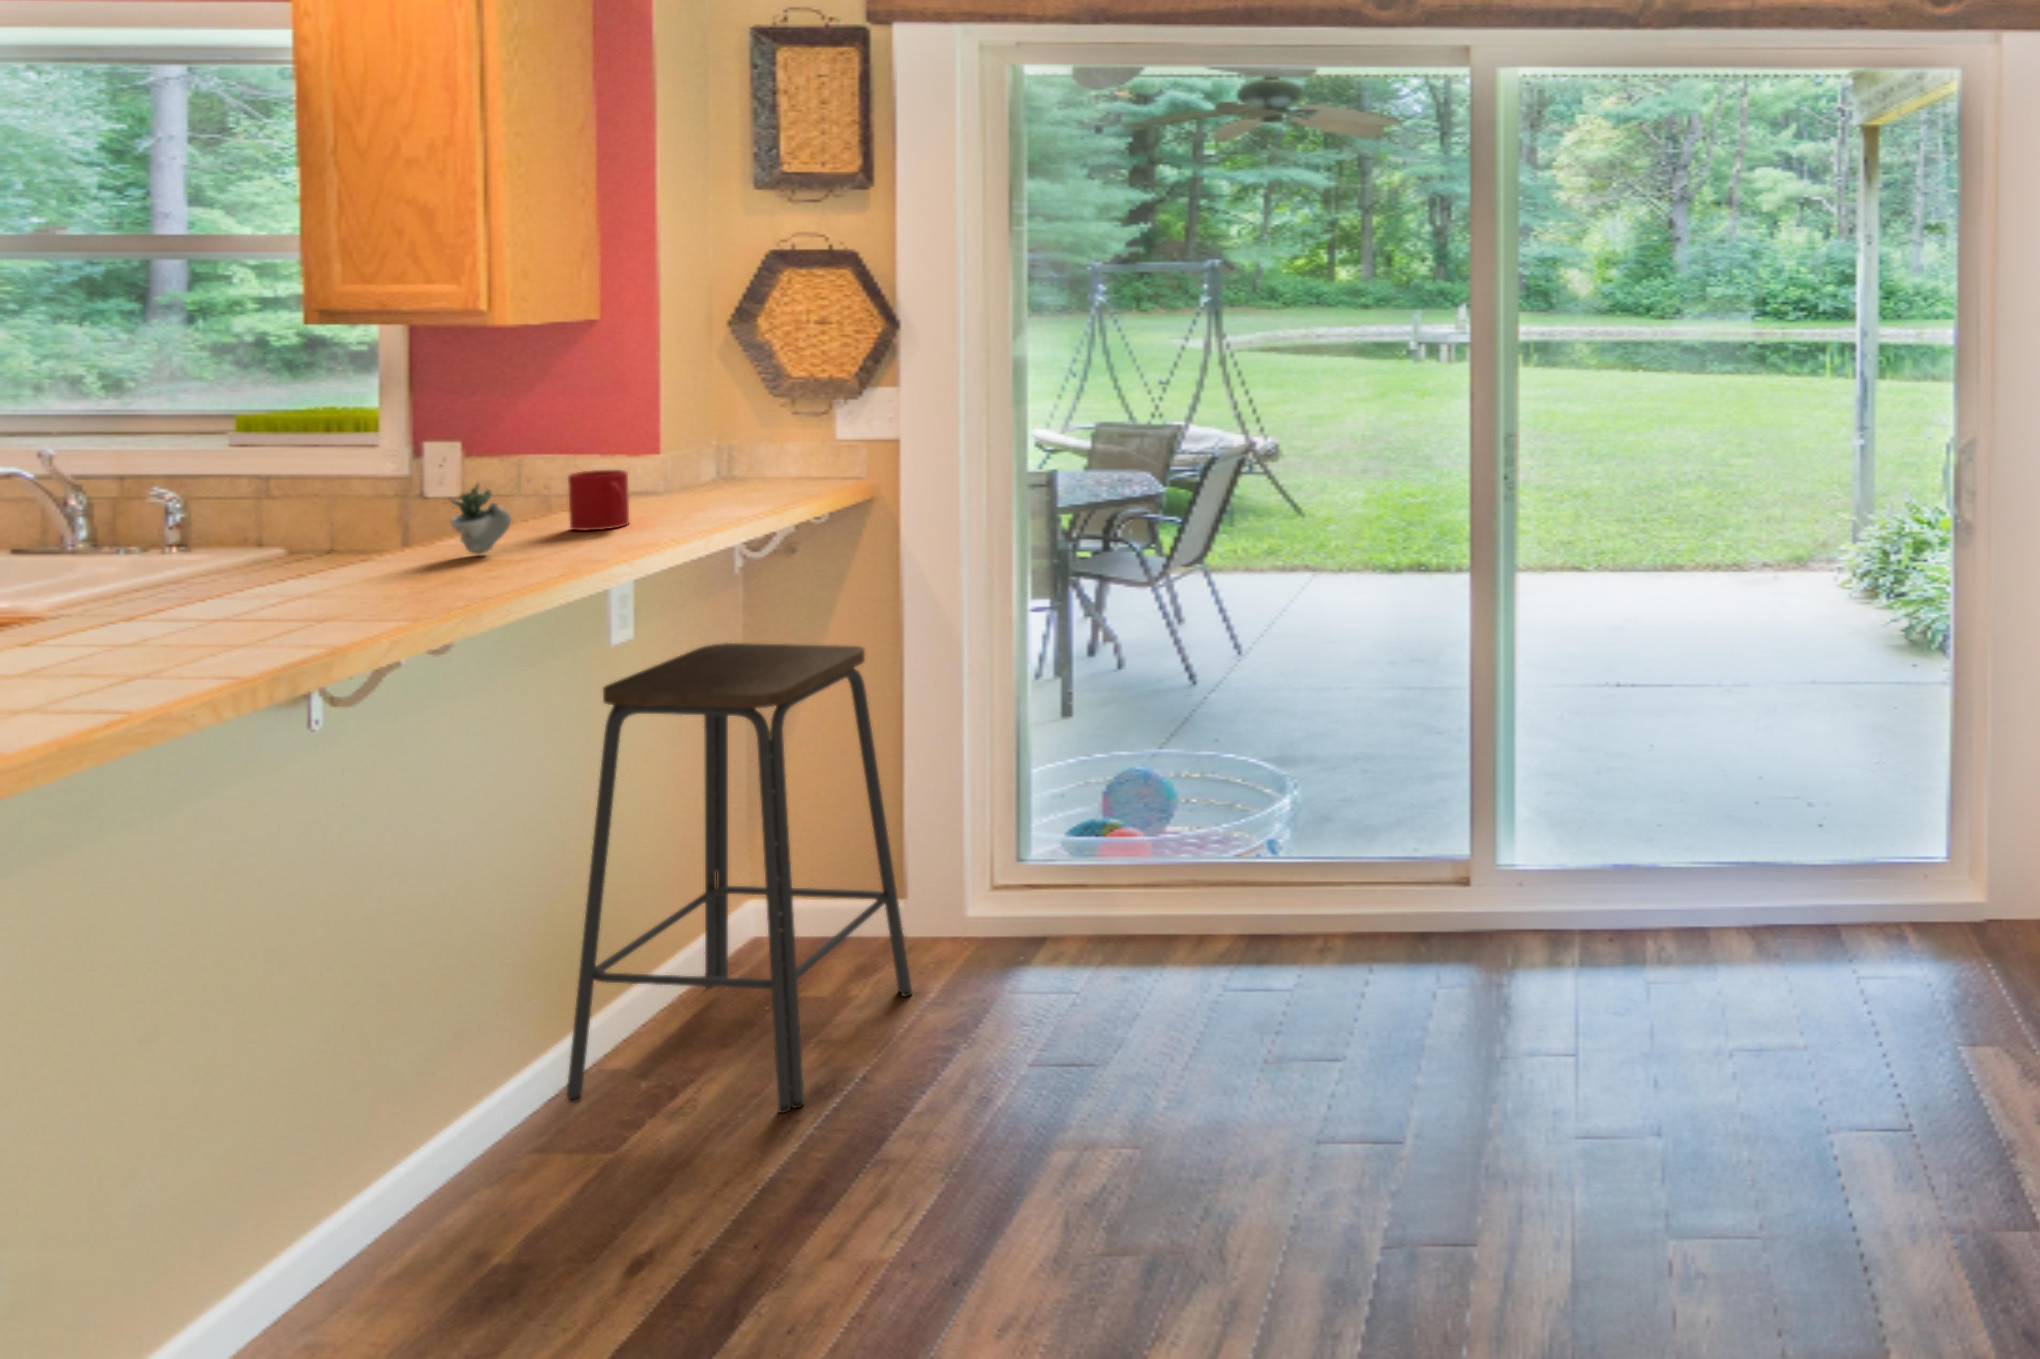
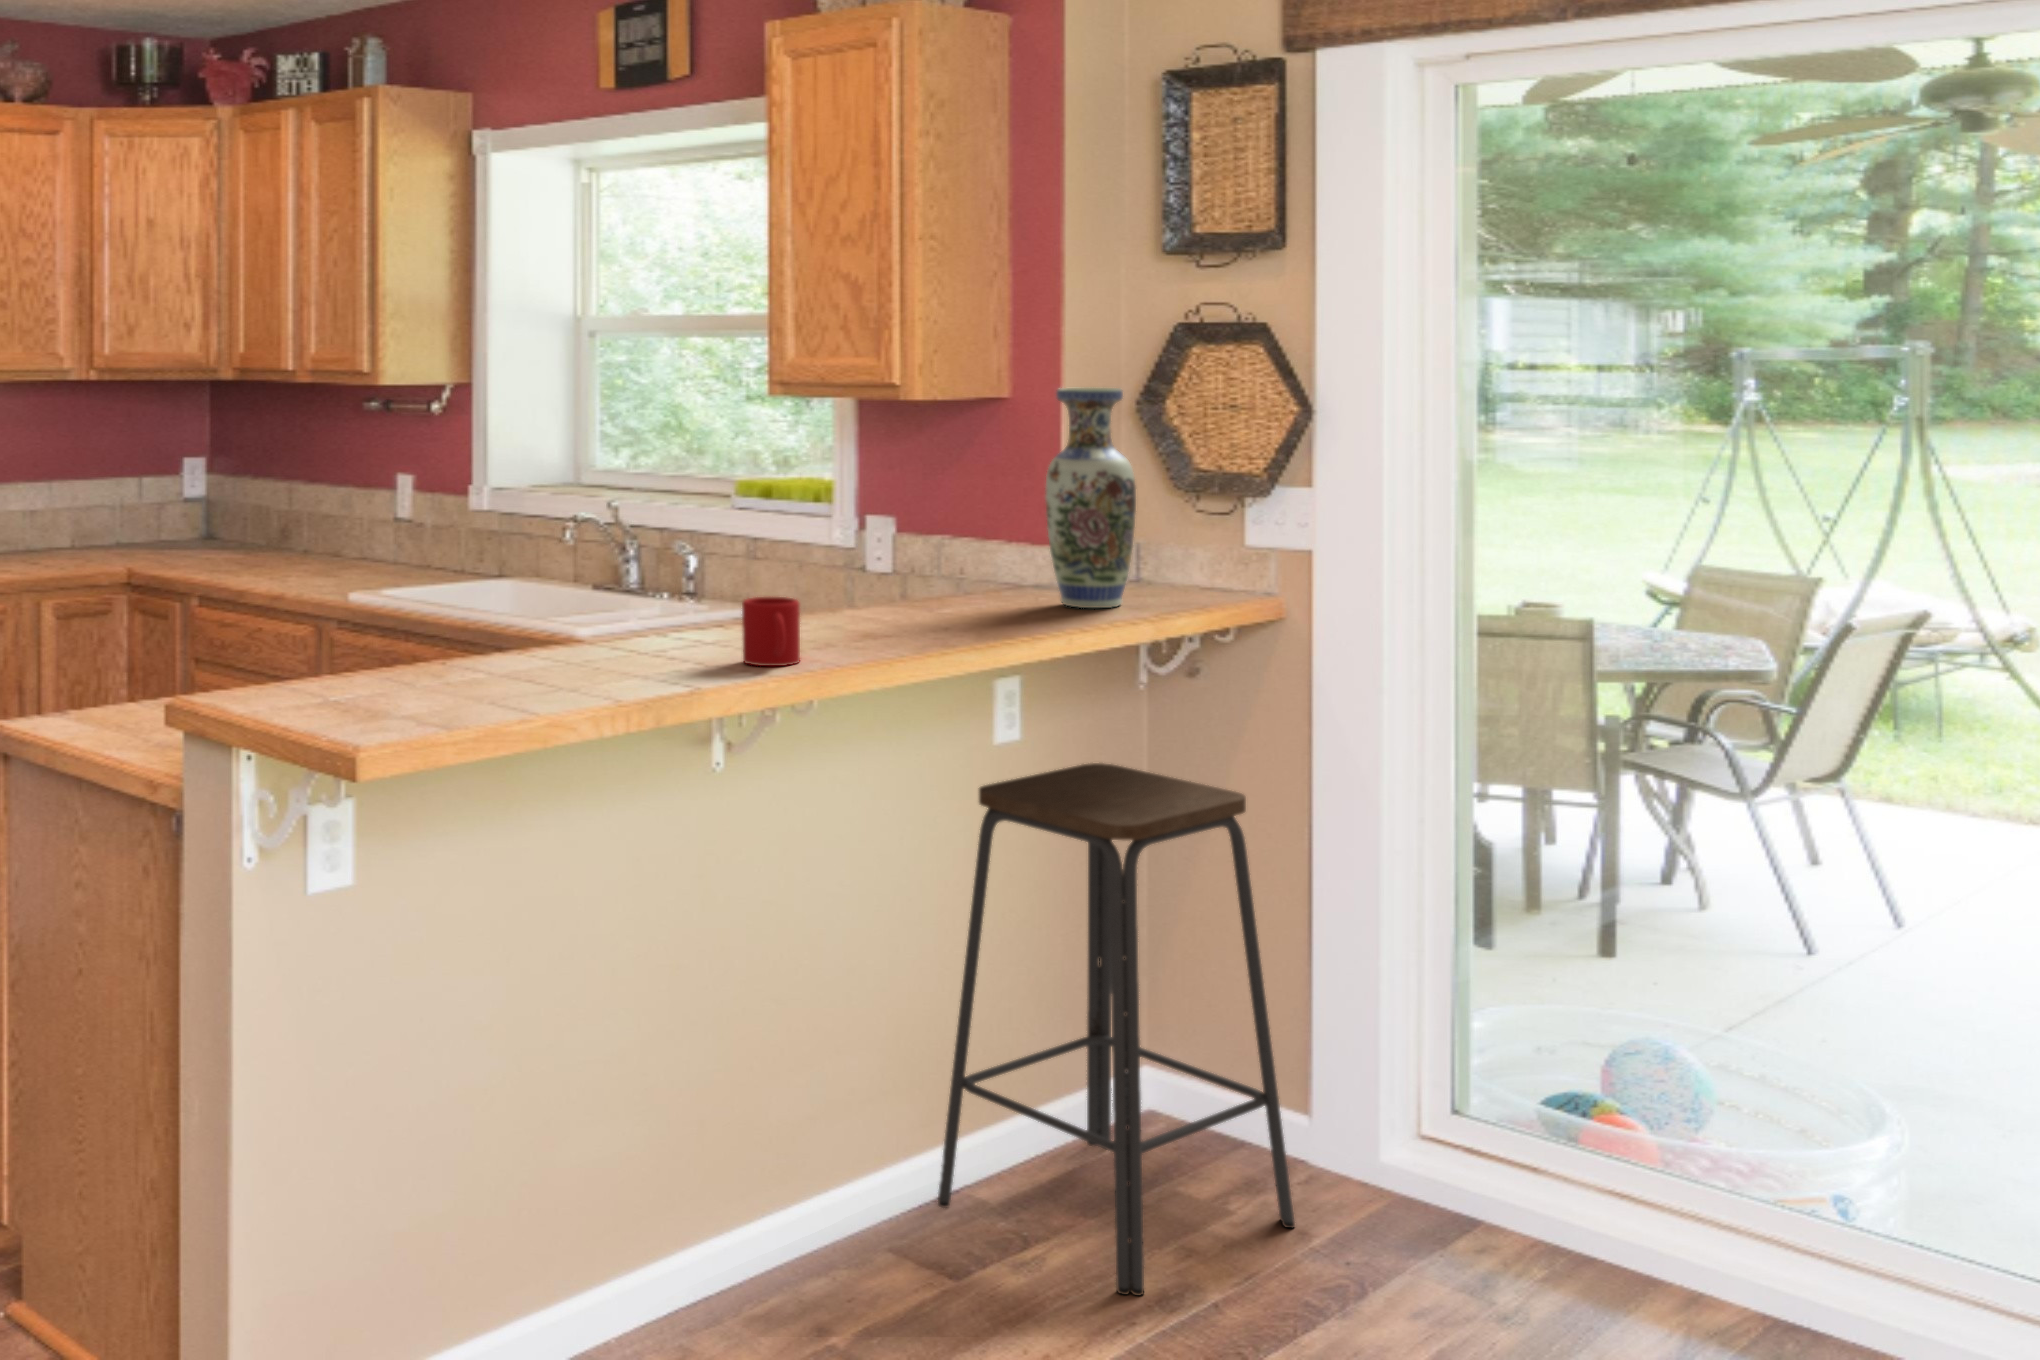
vase: none [655,305,746,506] -> present [1045,388,1136,608]
mug: present [568,470,629,530] -> present [742,597,800,666]
succulent plant: present [450,484,511,555] -> none [847,565,907,635]

